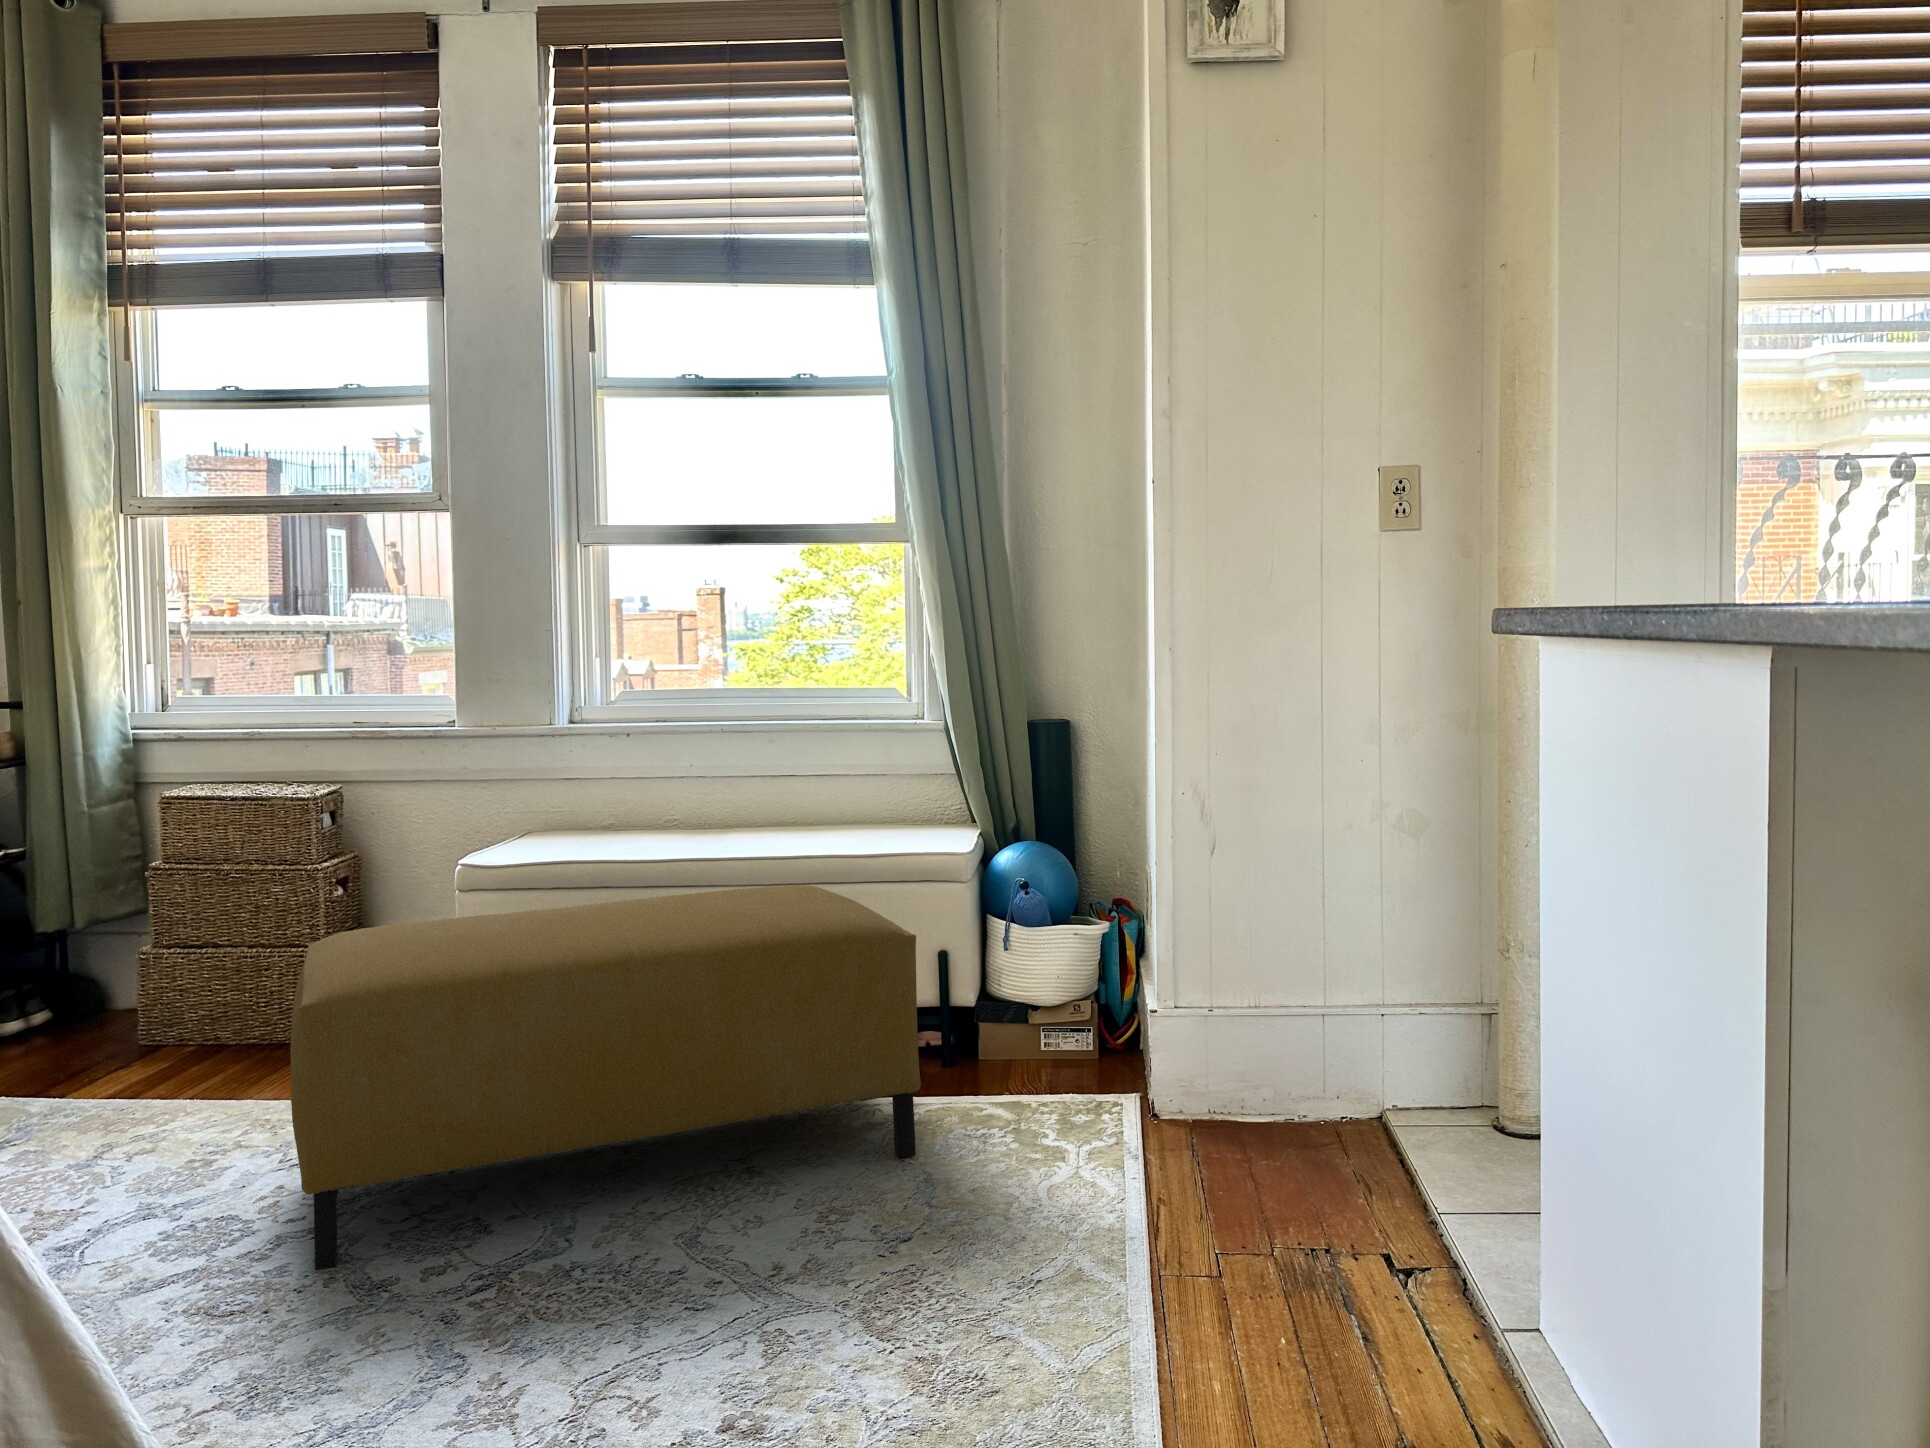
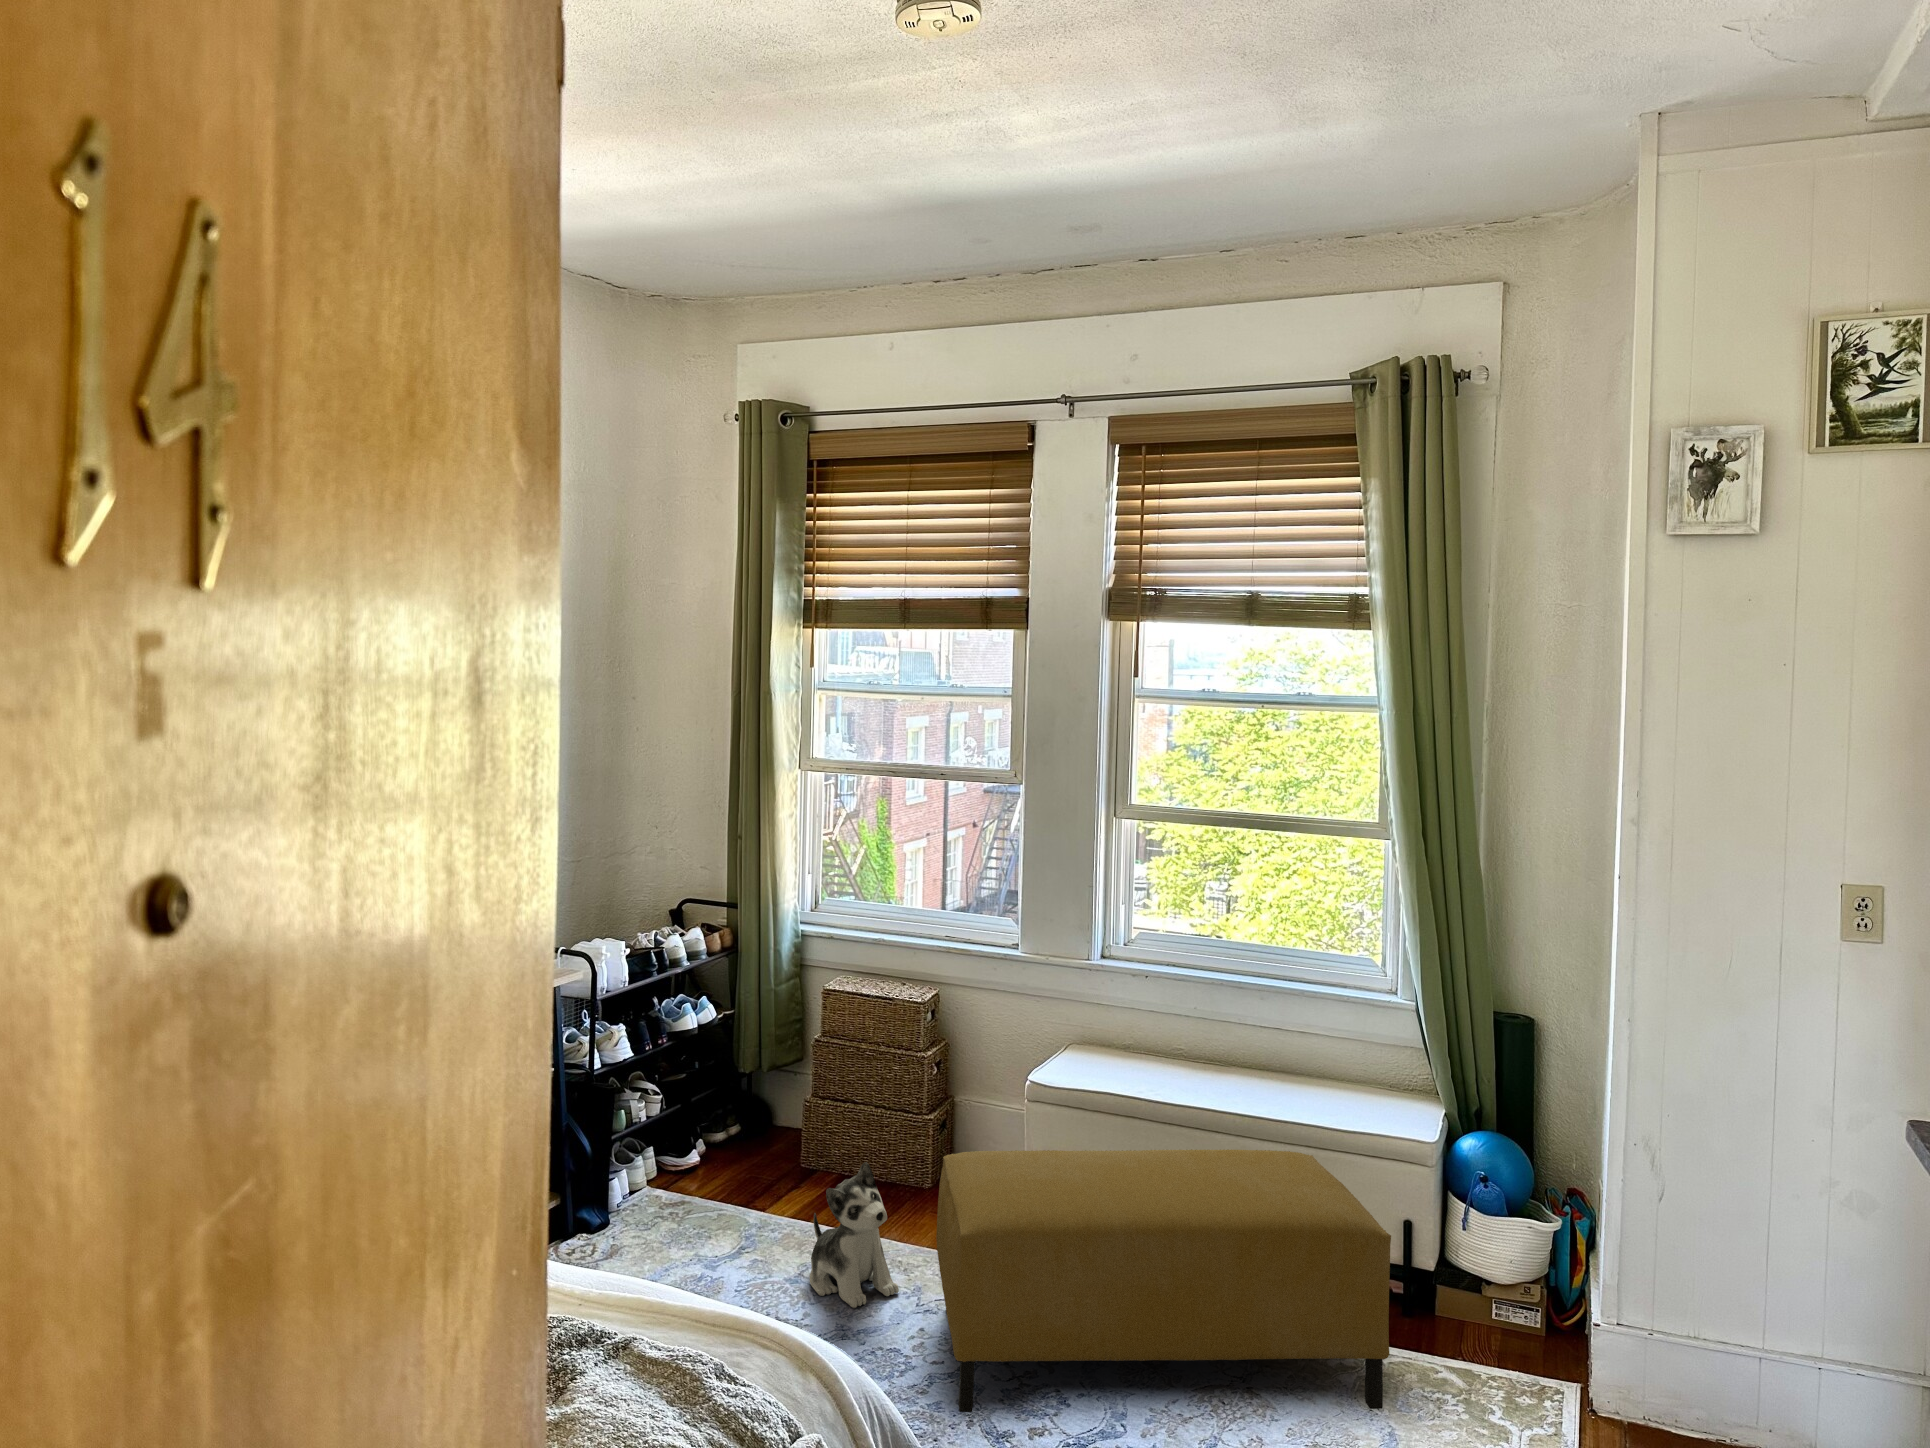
plush toy: none [106,976,254,1184] -> present [810,1162,899,1308]

